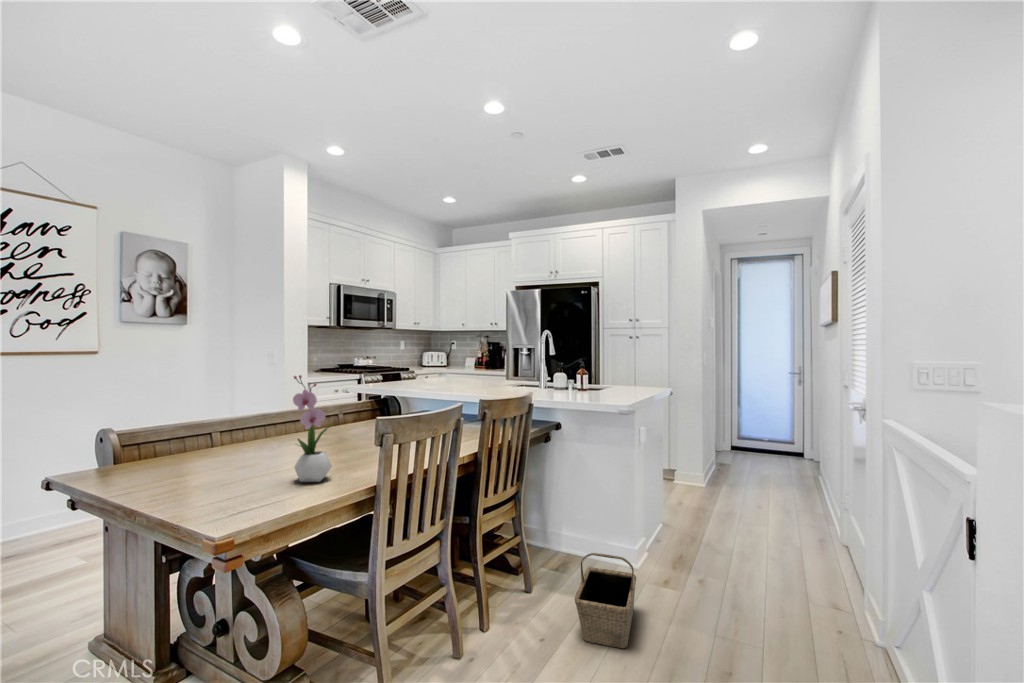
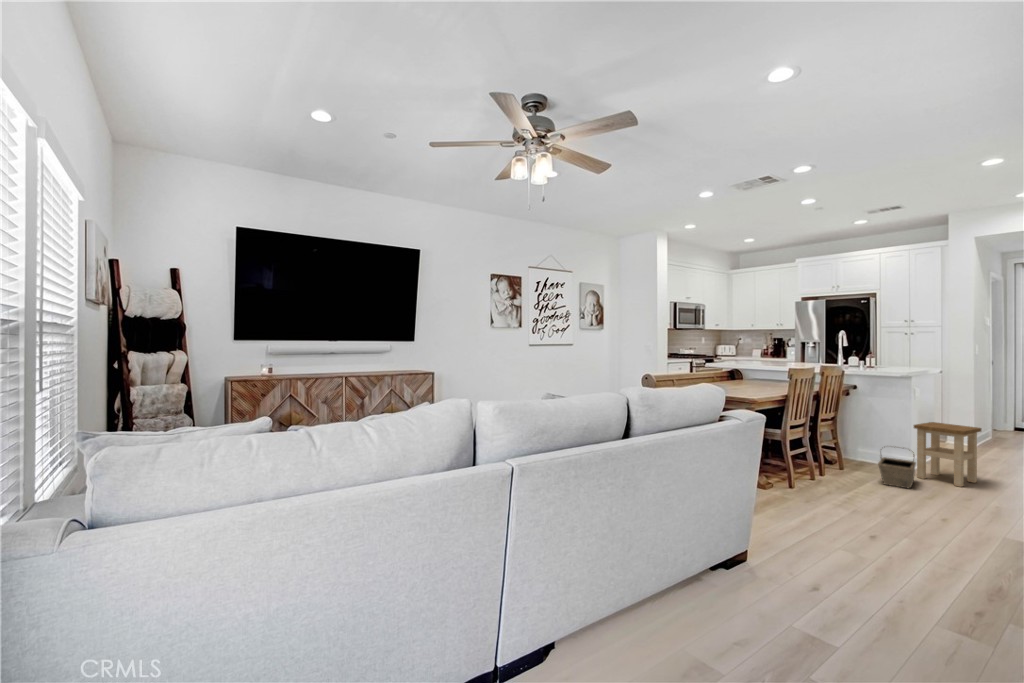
flower arrangement: present [293,375,333,482] -> none [746,351,763,393]
stool: none [633,485,725,616] -> present [914,422,981,487]

